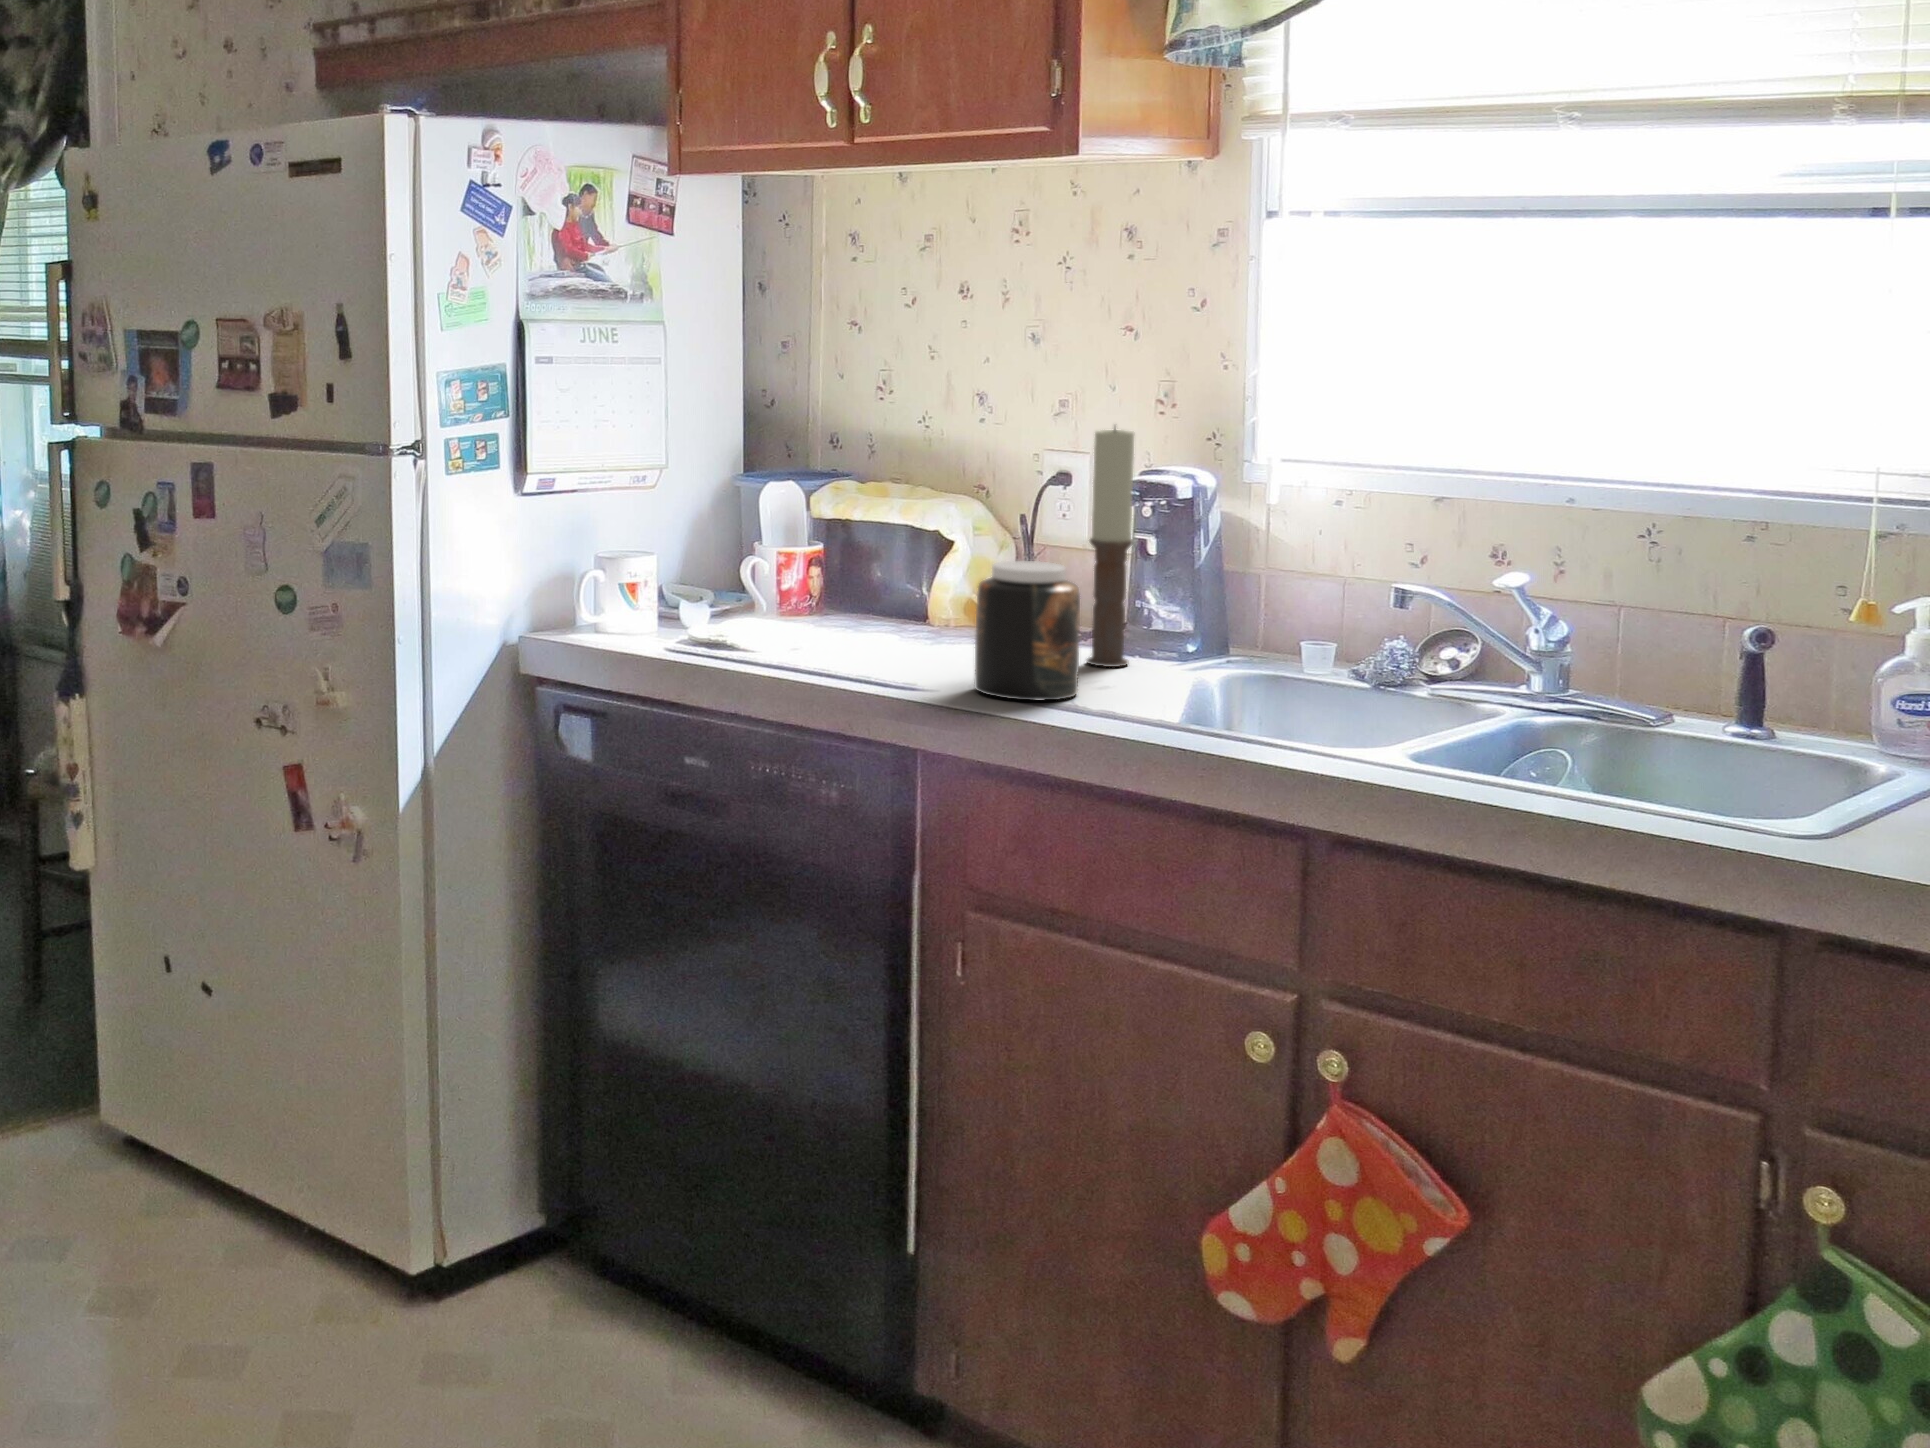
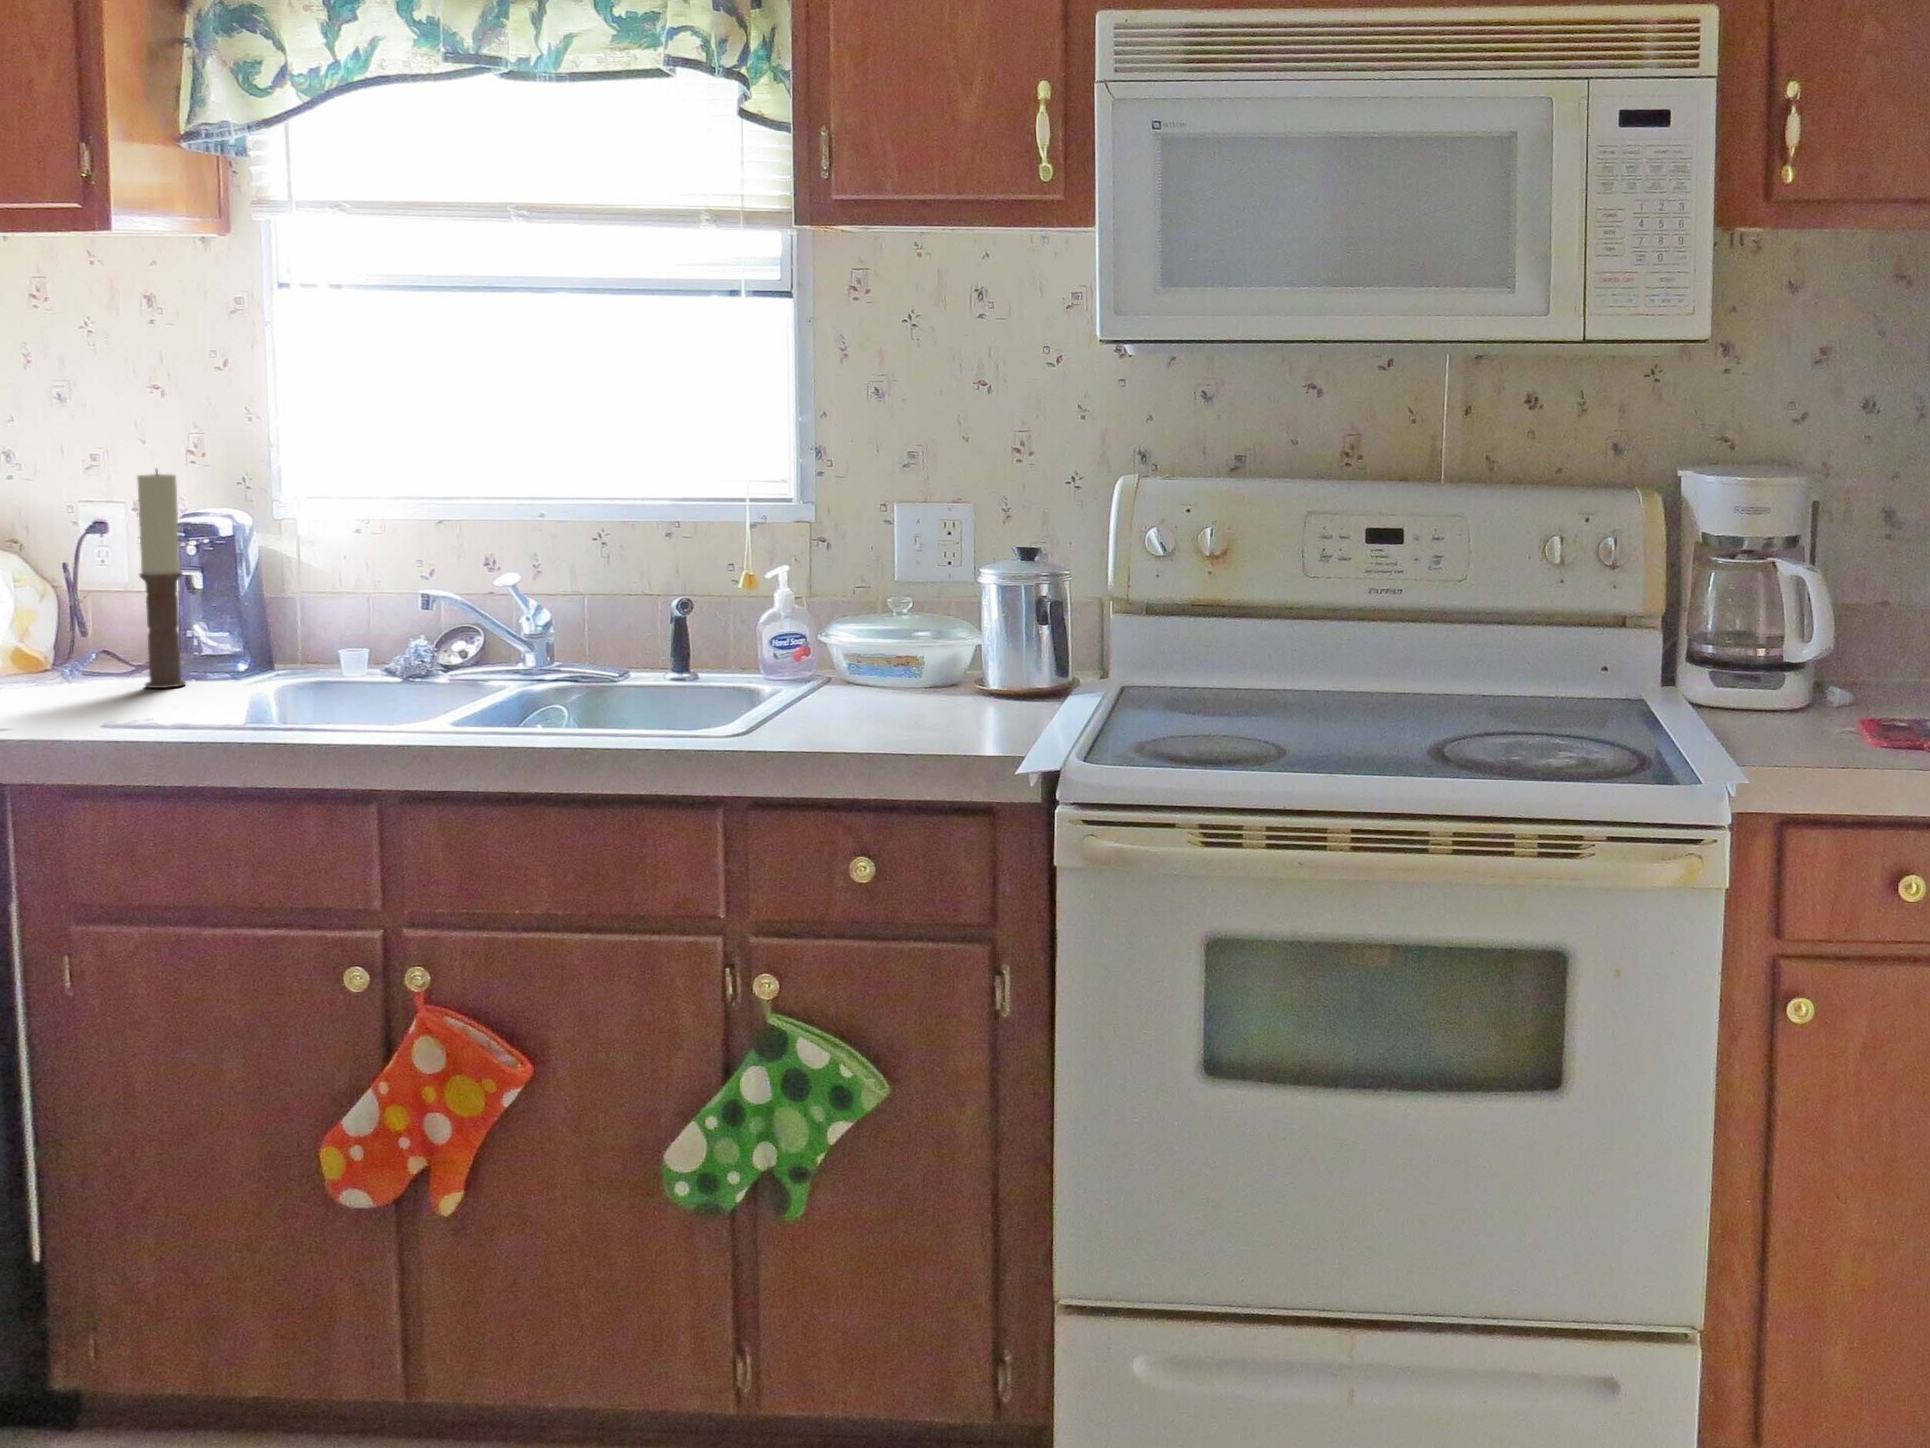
jar: present [975,561,1080,700] -> none [33,593,143,721]

